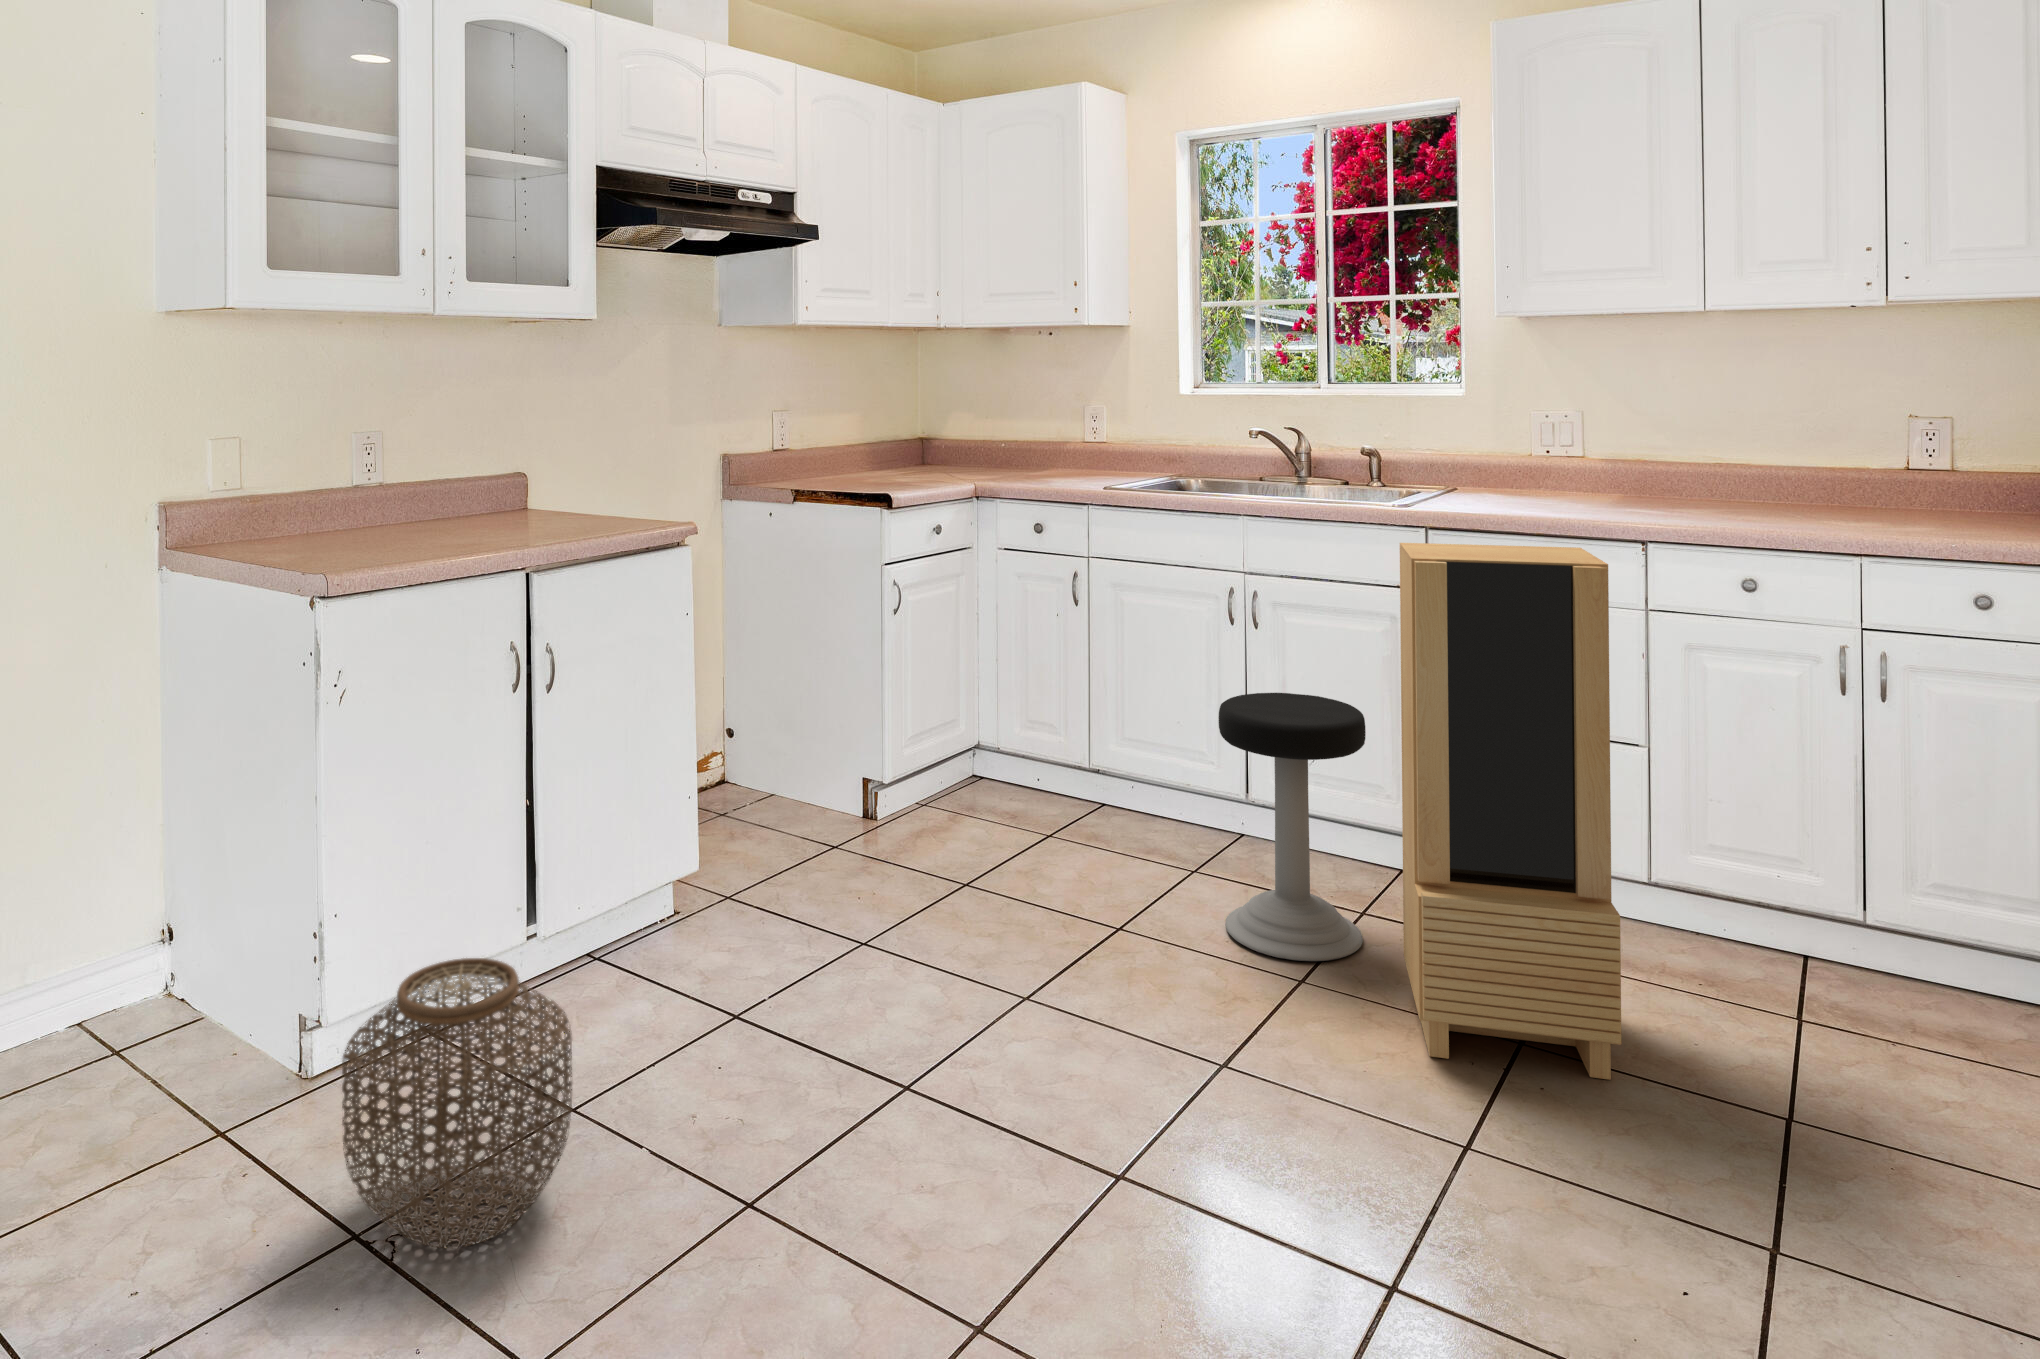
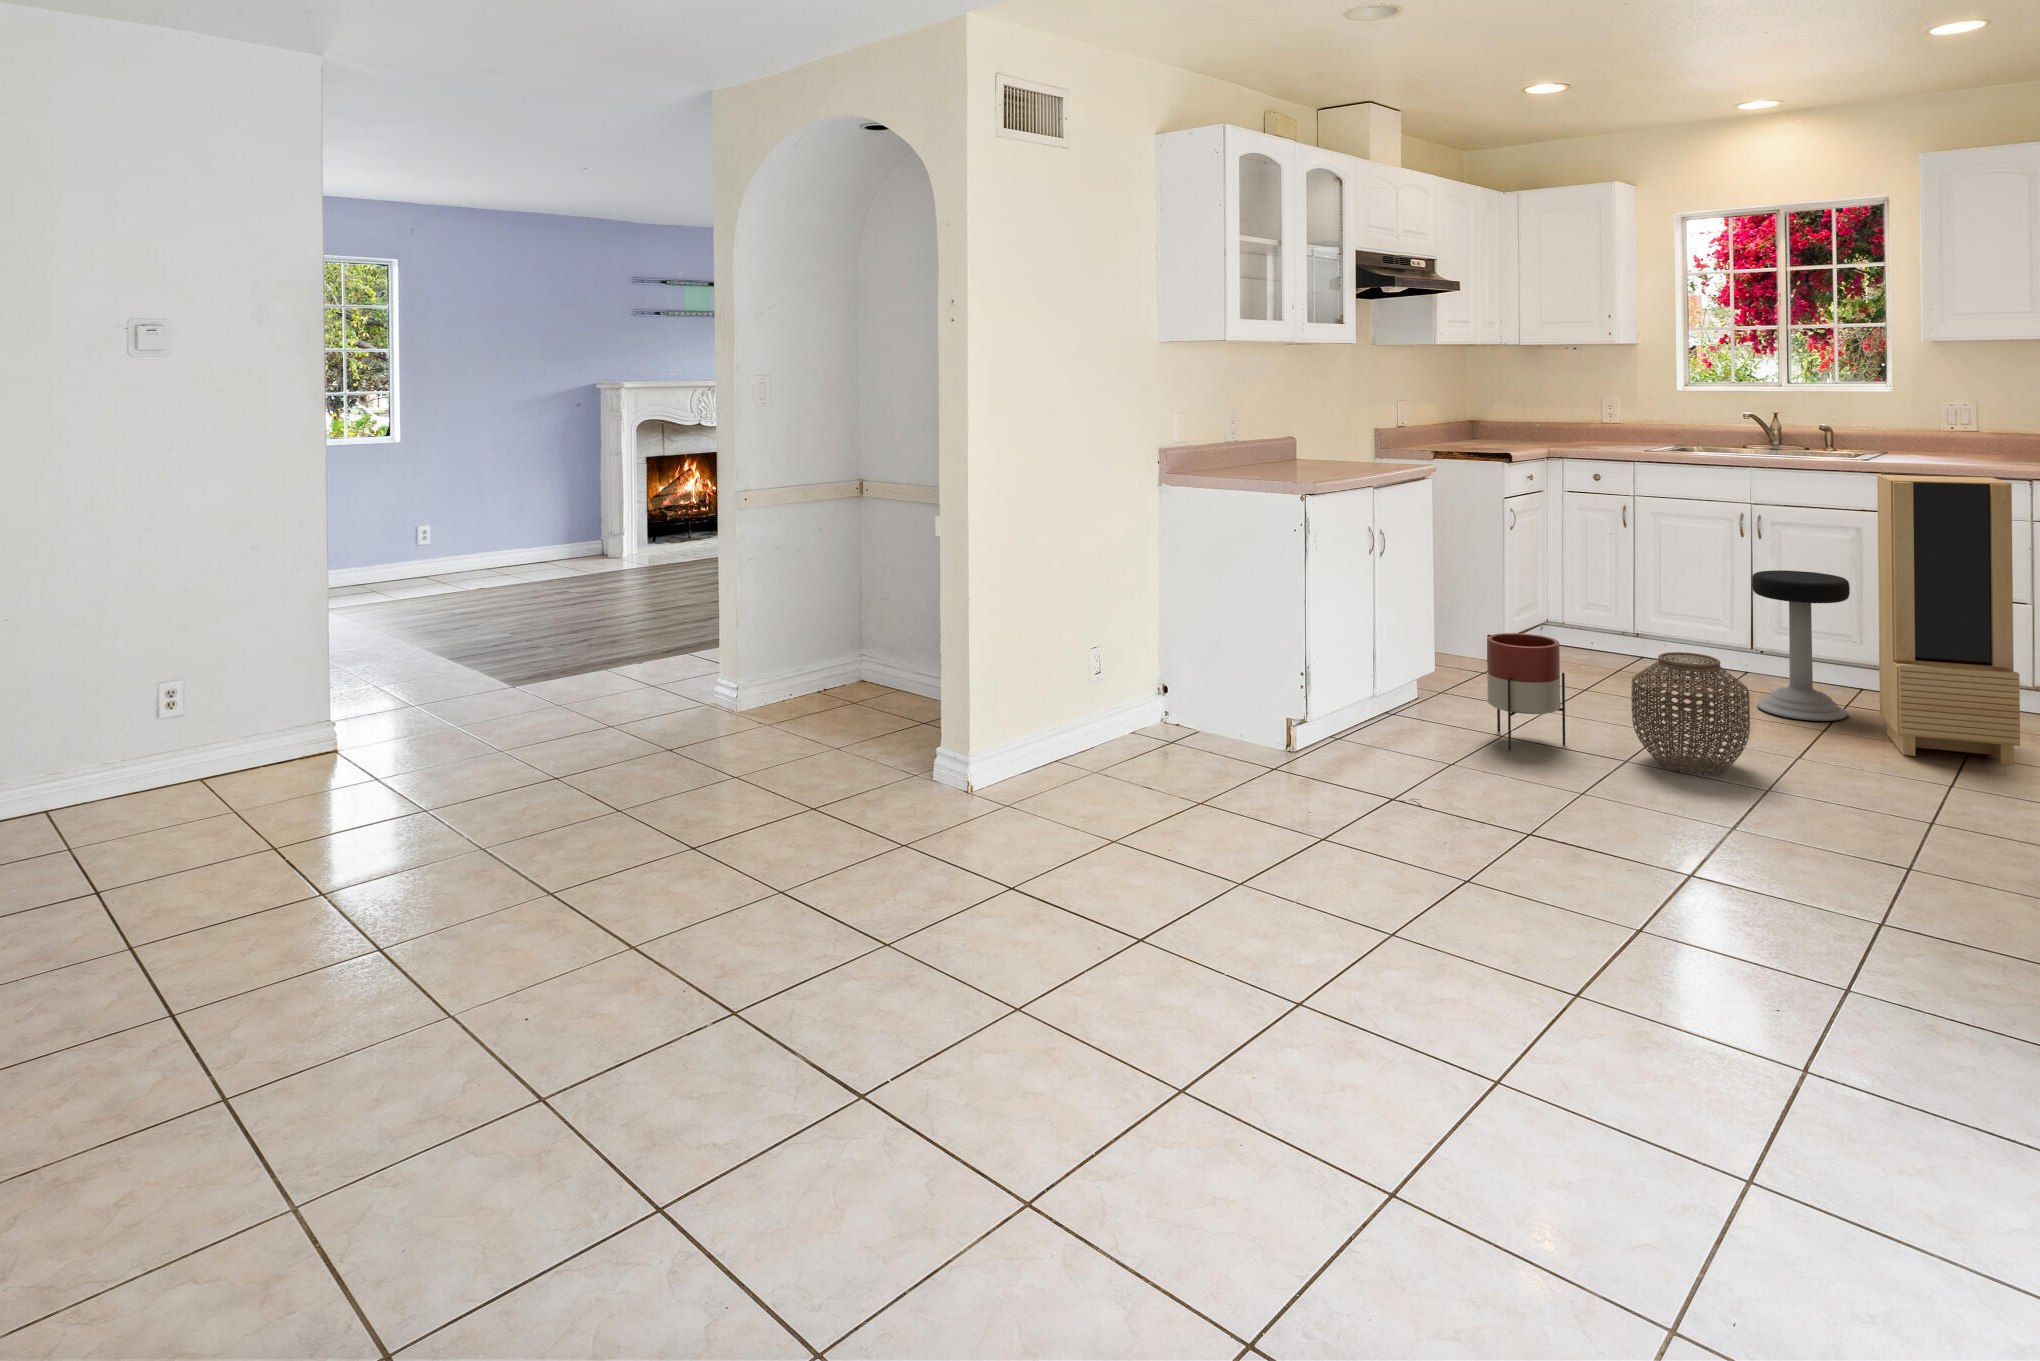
planter: none [717,839,852,1082] -> present [1487,633,1565,751]
woven basket: present [342,958,572,1248] -> present [1632,652,1750,775]

